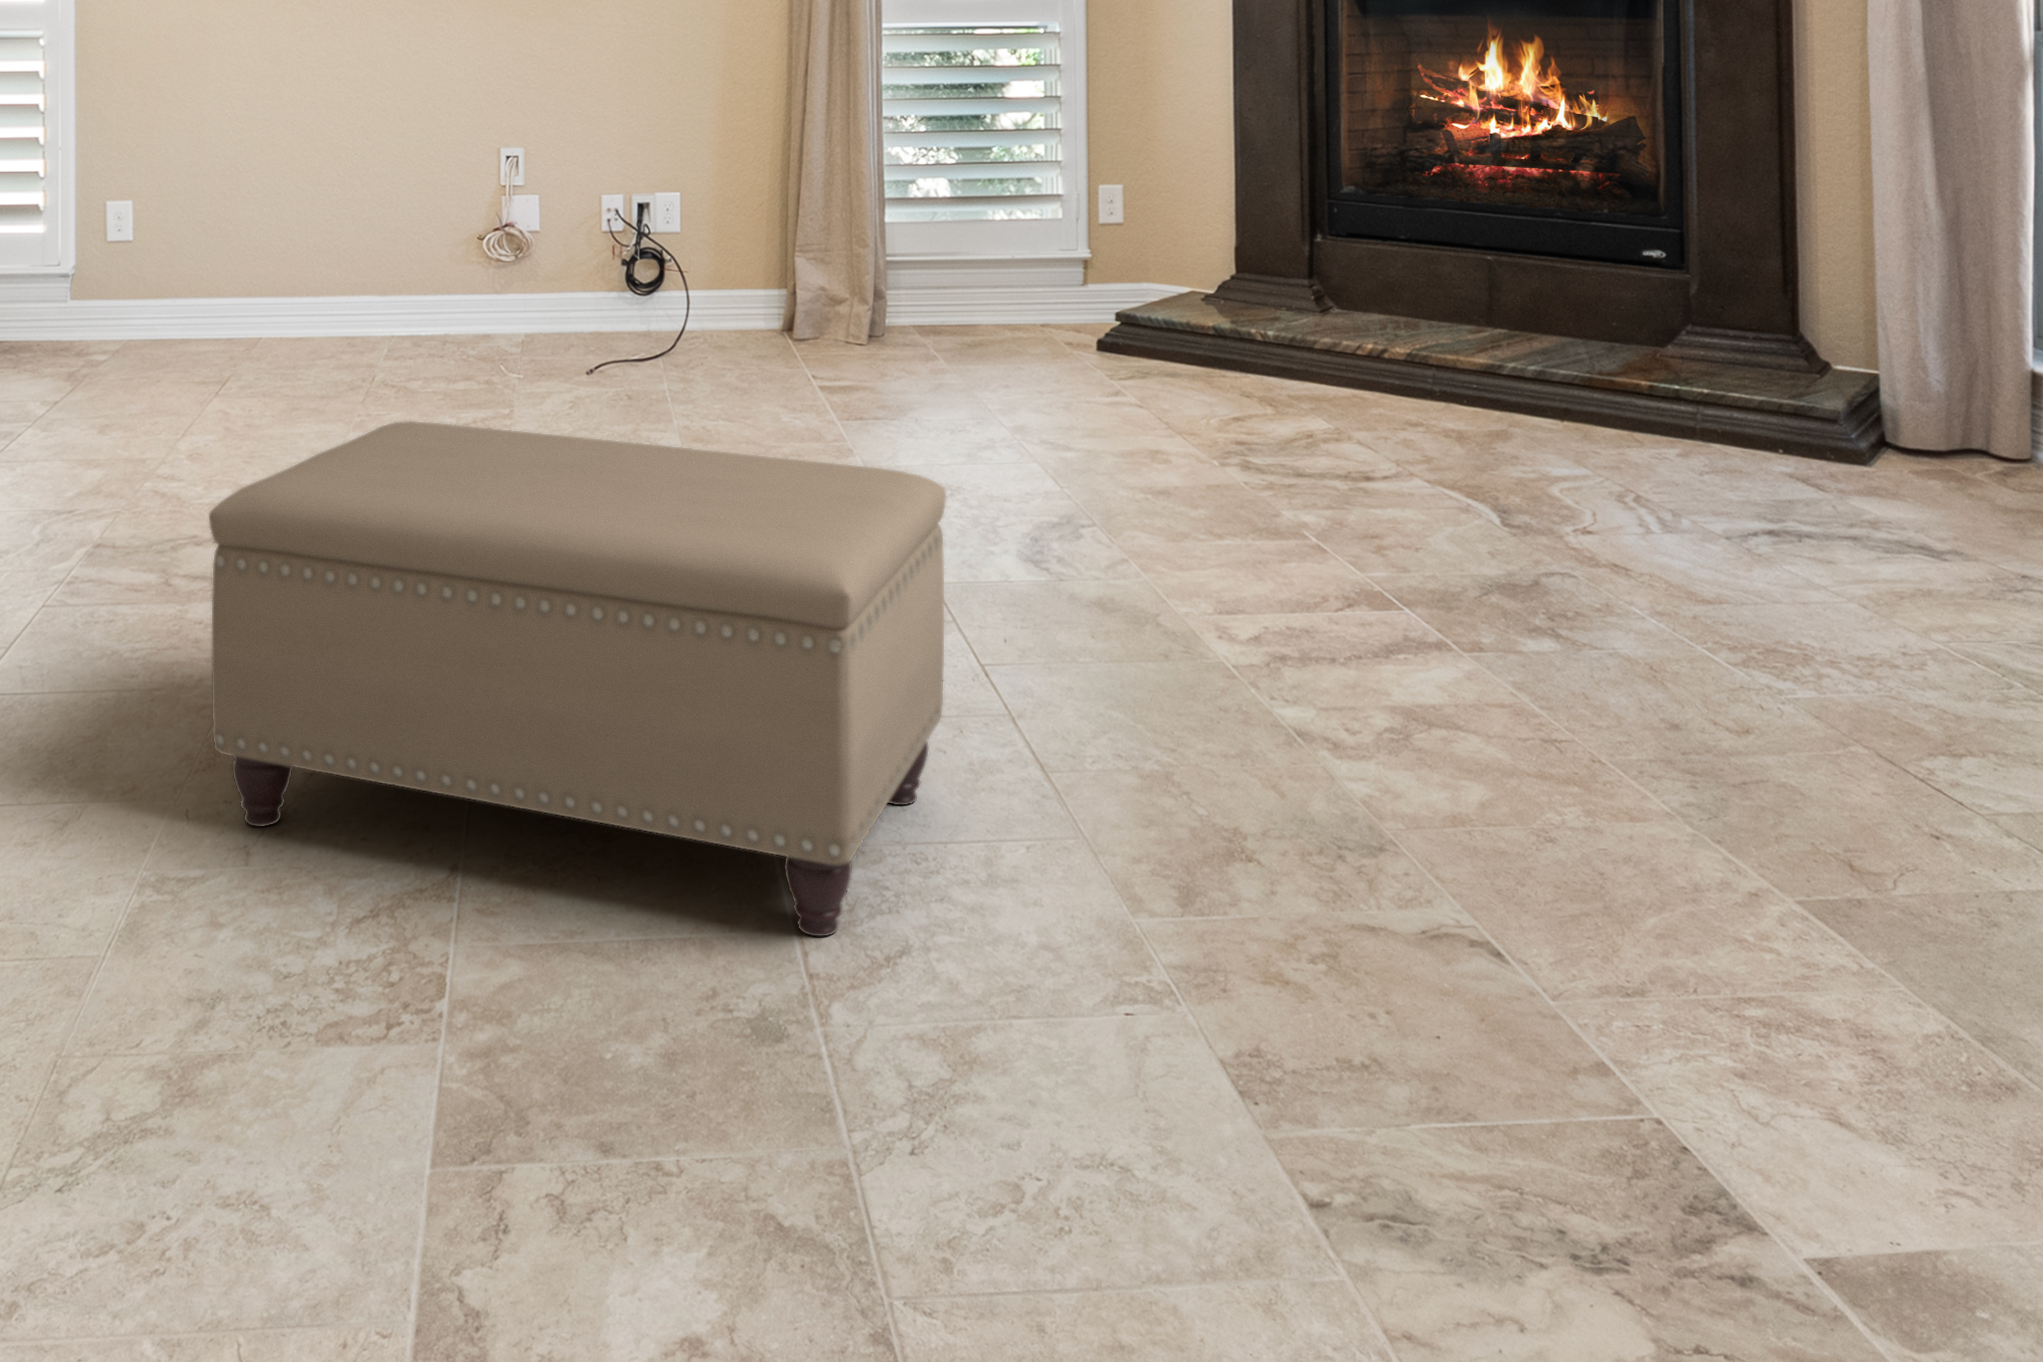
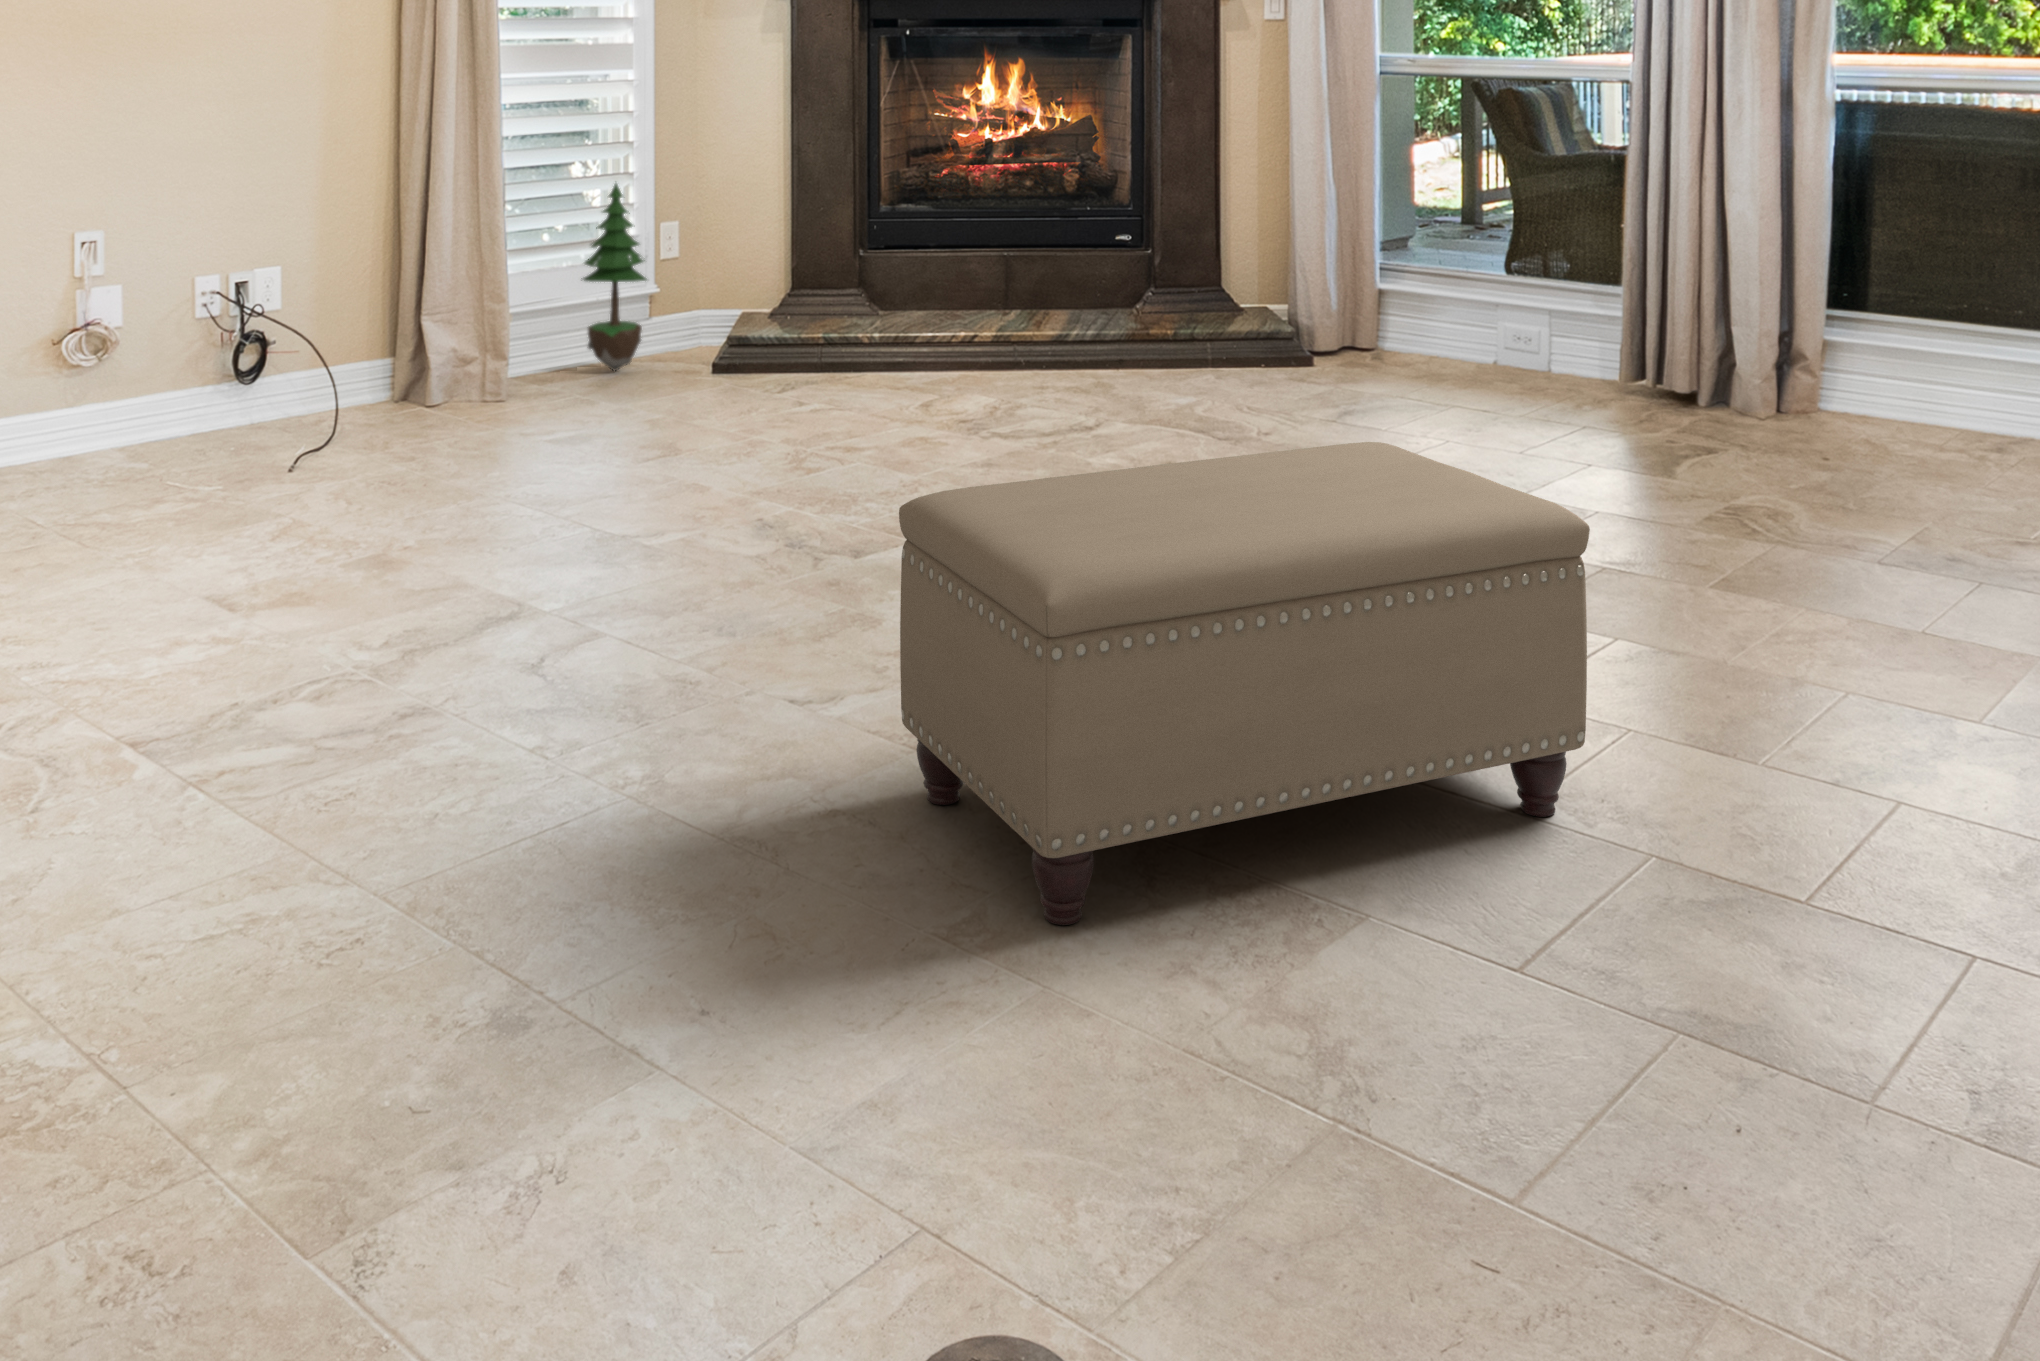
potted tree: none [977,145,1049,342] -> present [583,184,646,371]

